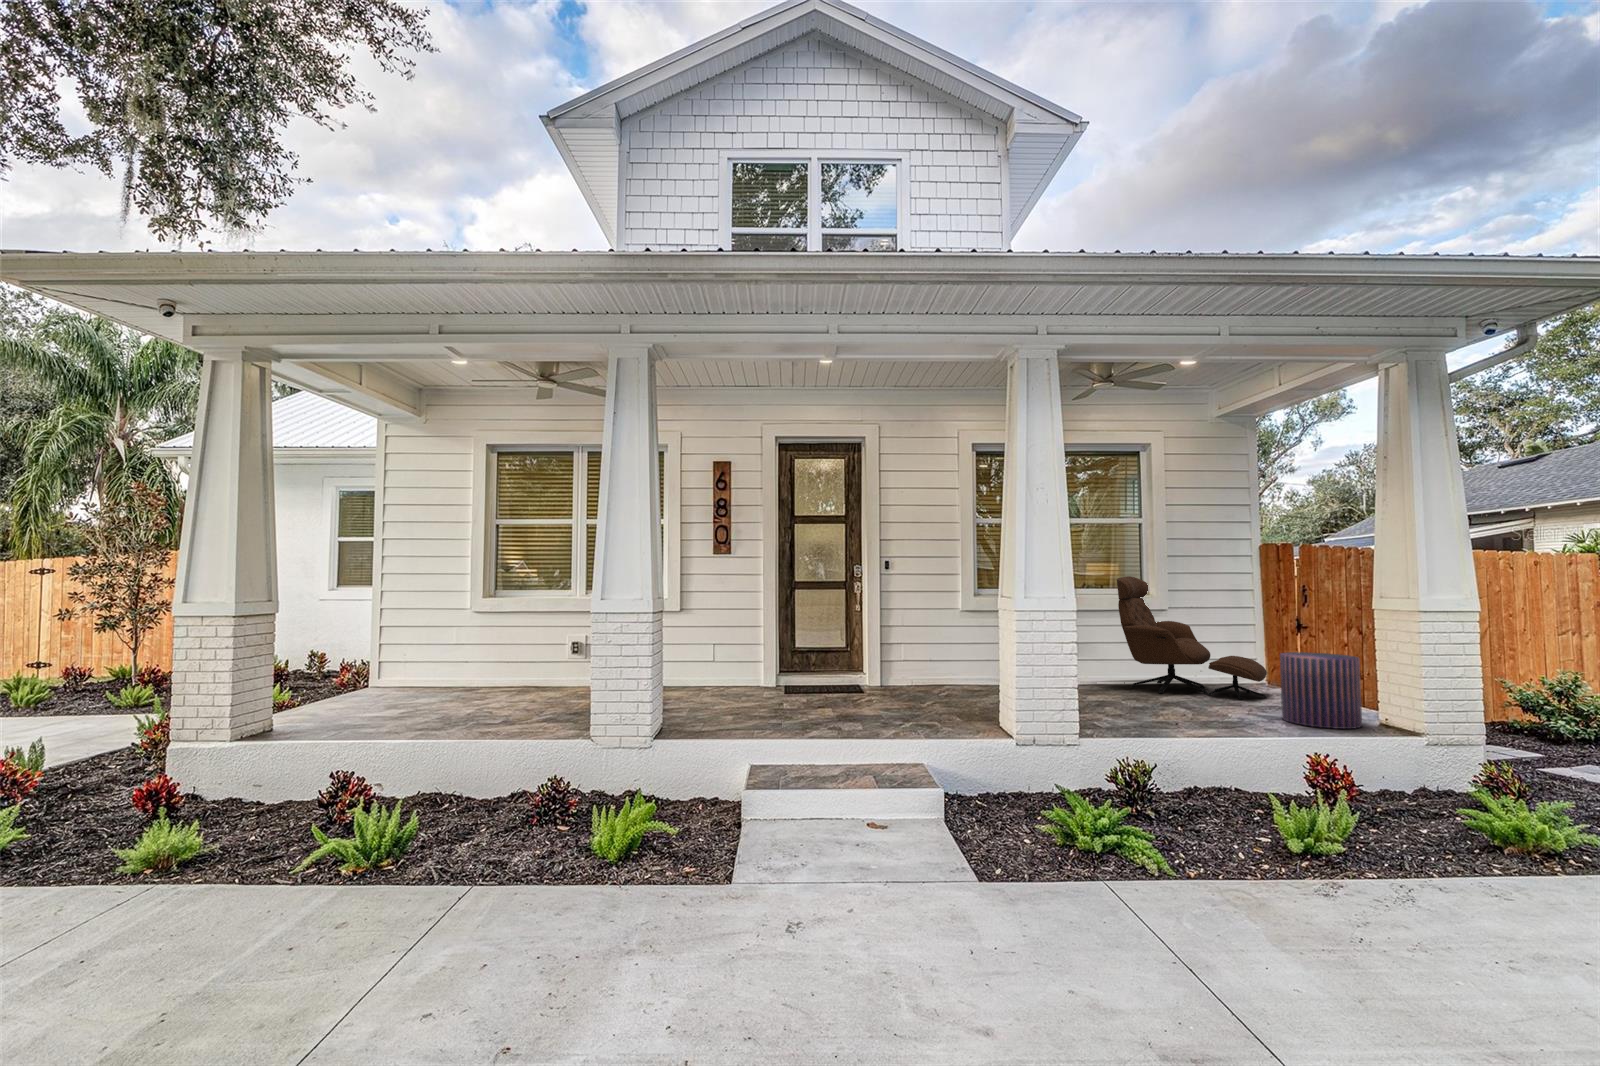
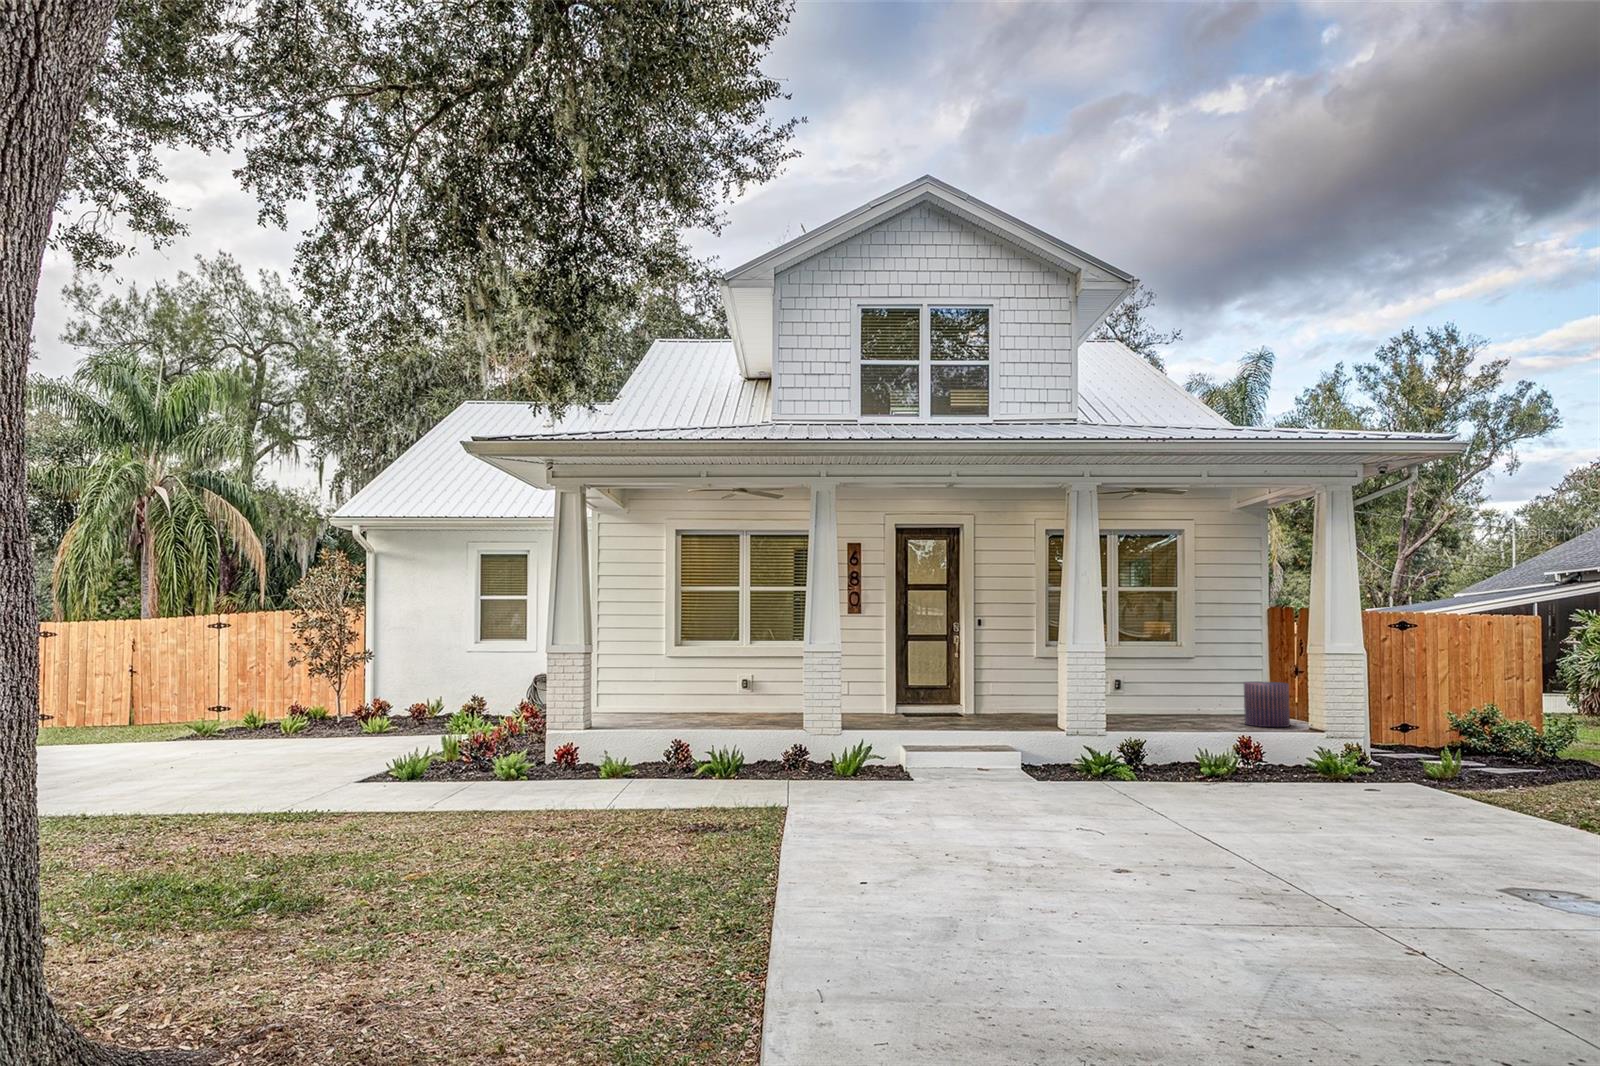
lounge chair: present [1117,576,1267,699] -> none [1141,630,1241,715]

